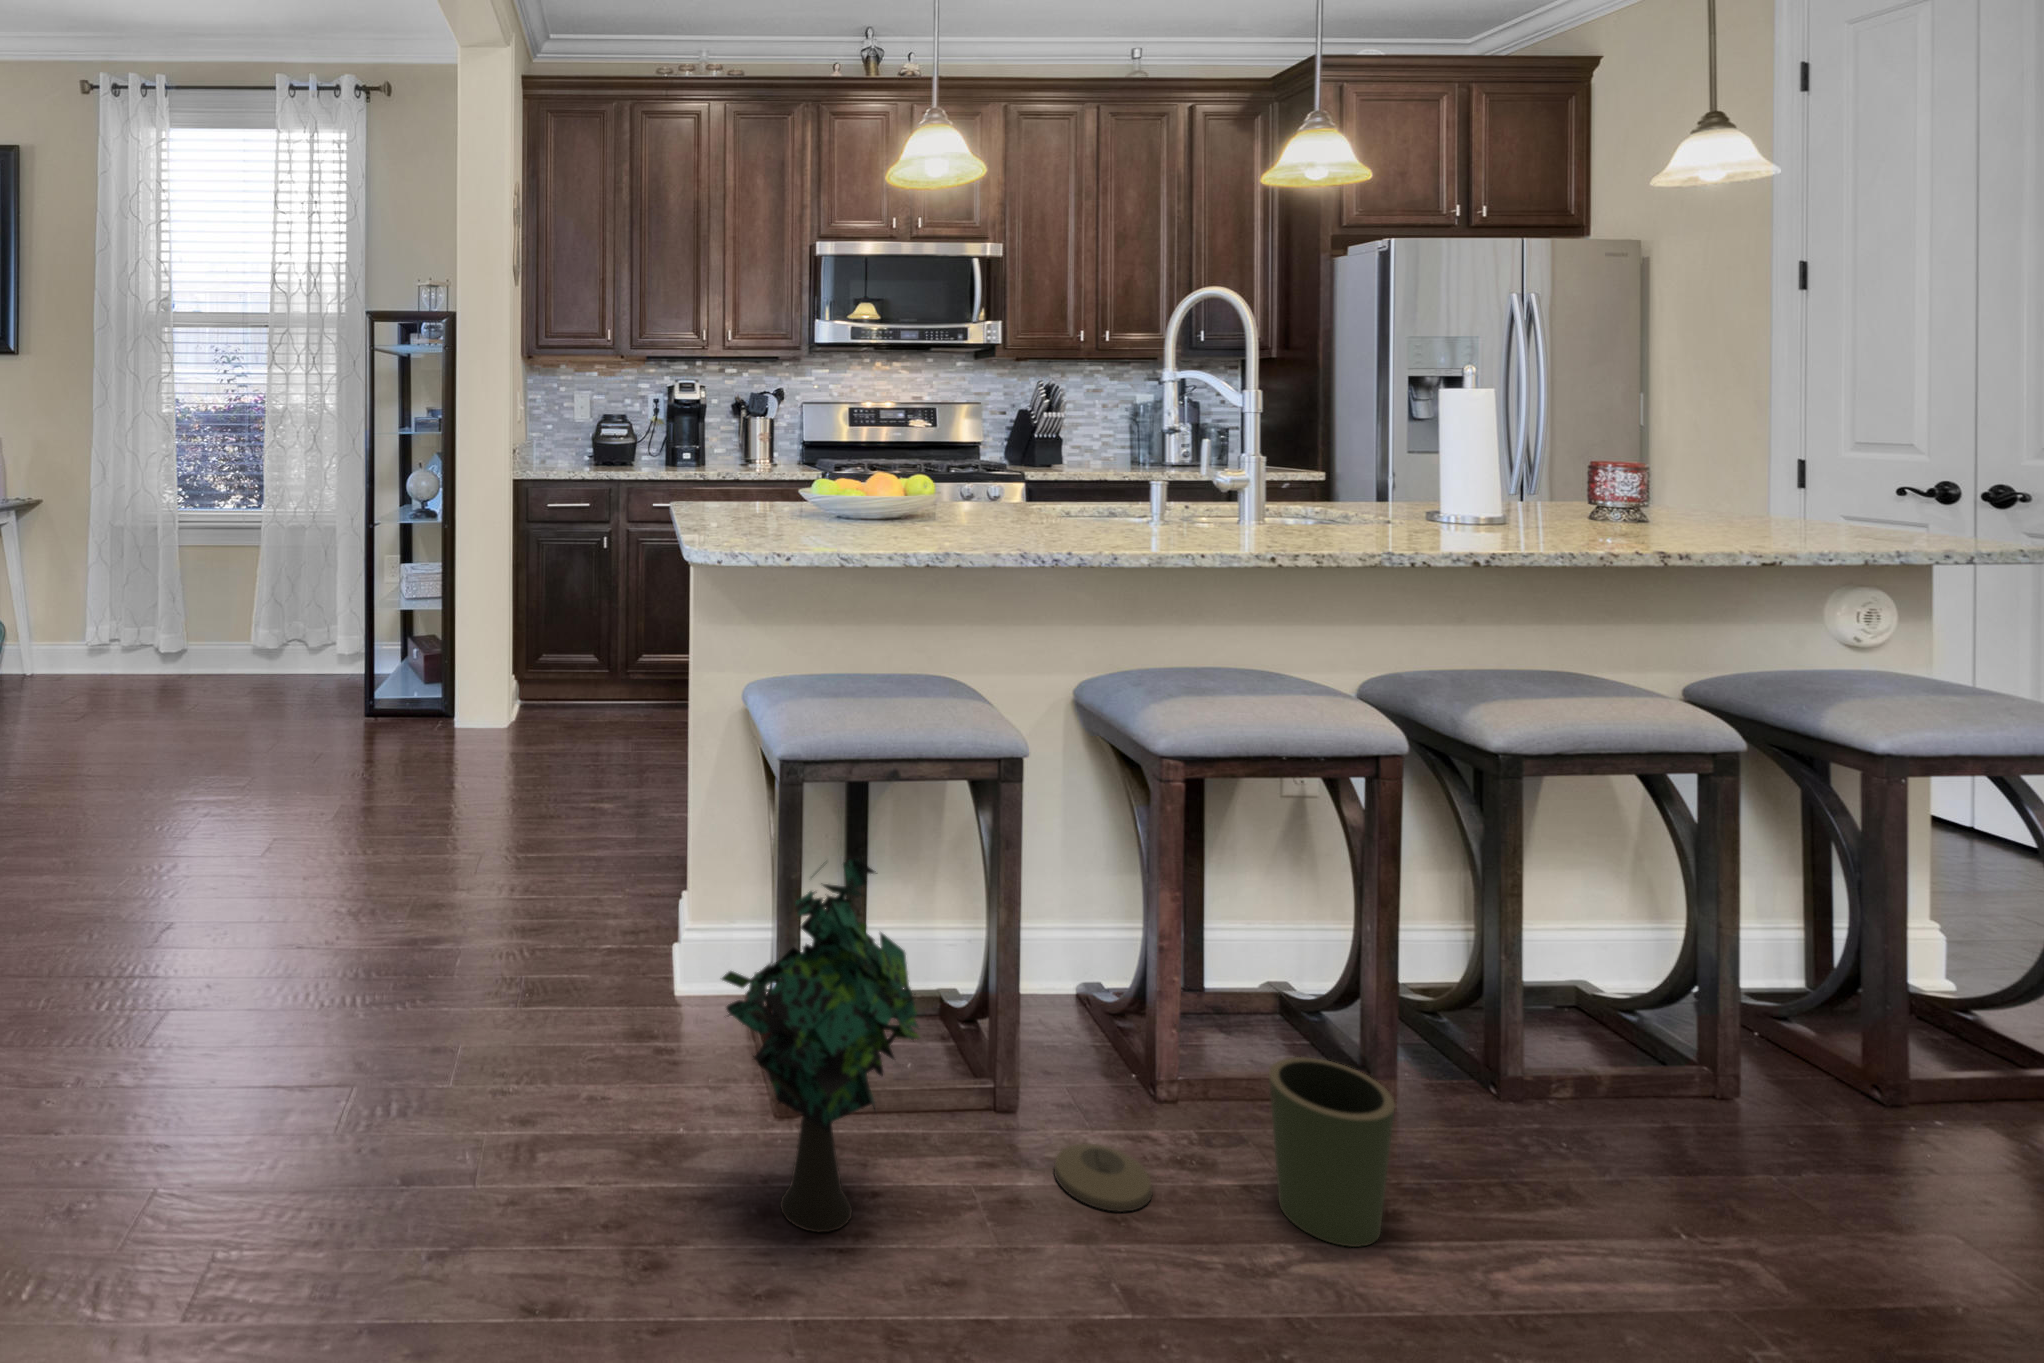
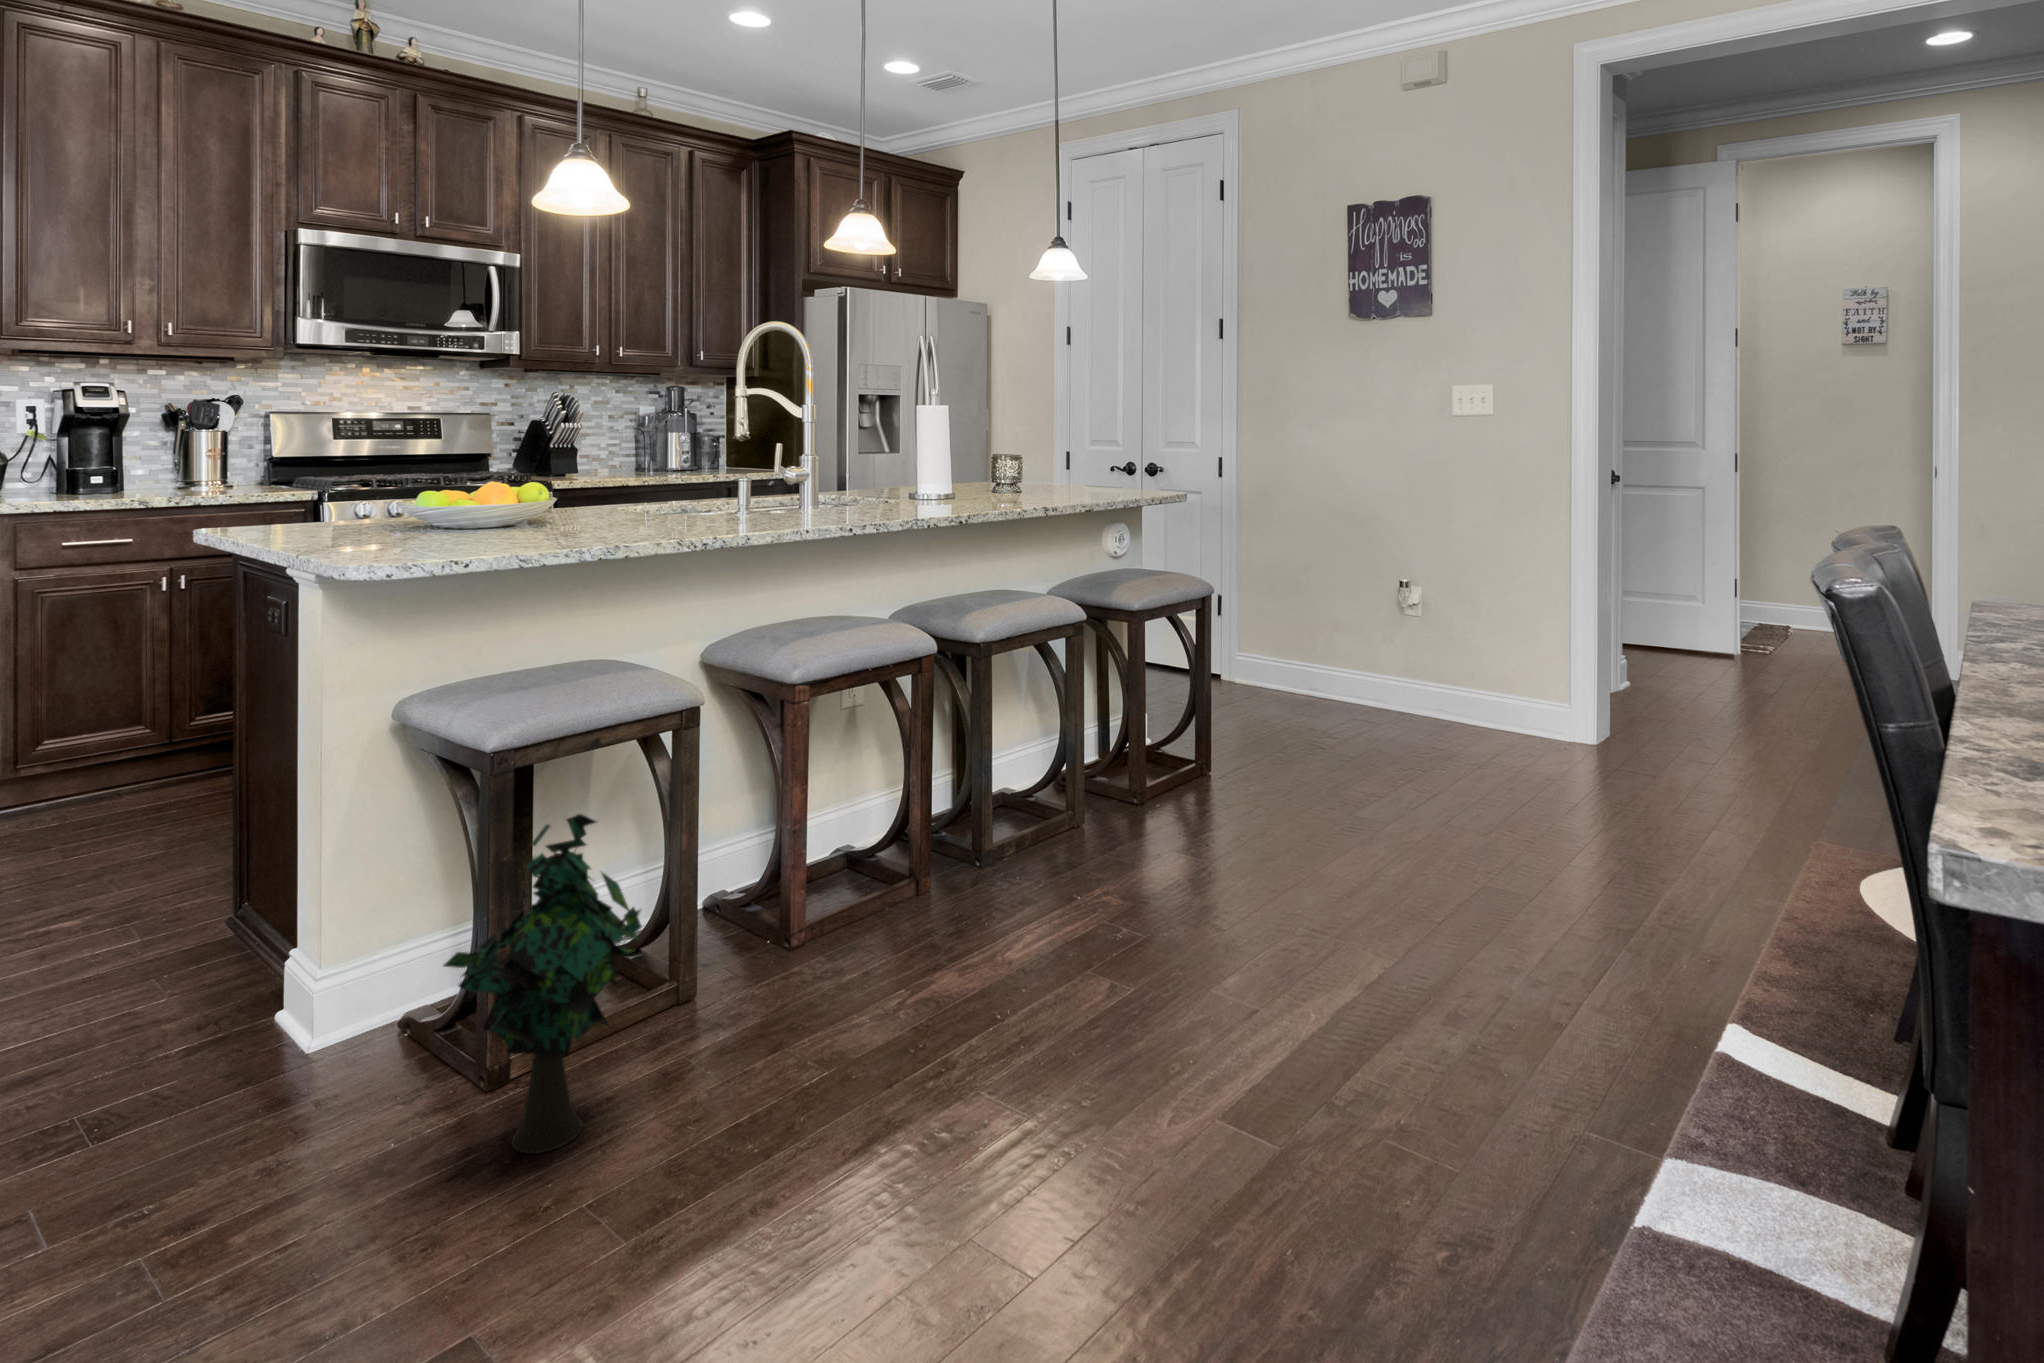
trash can: present [1054,1057,1395,1247] -> none [728,869,948,1033]

